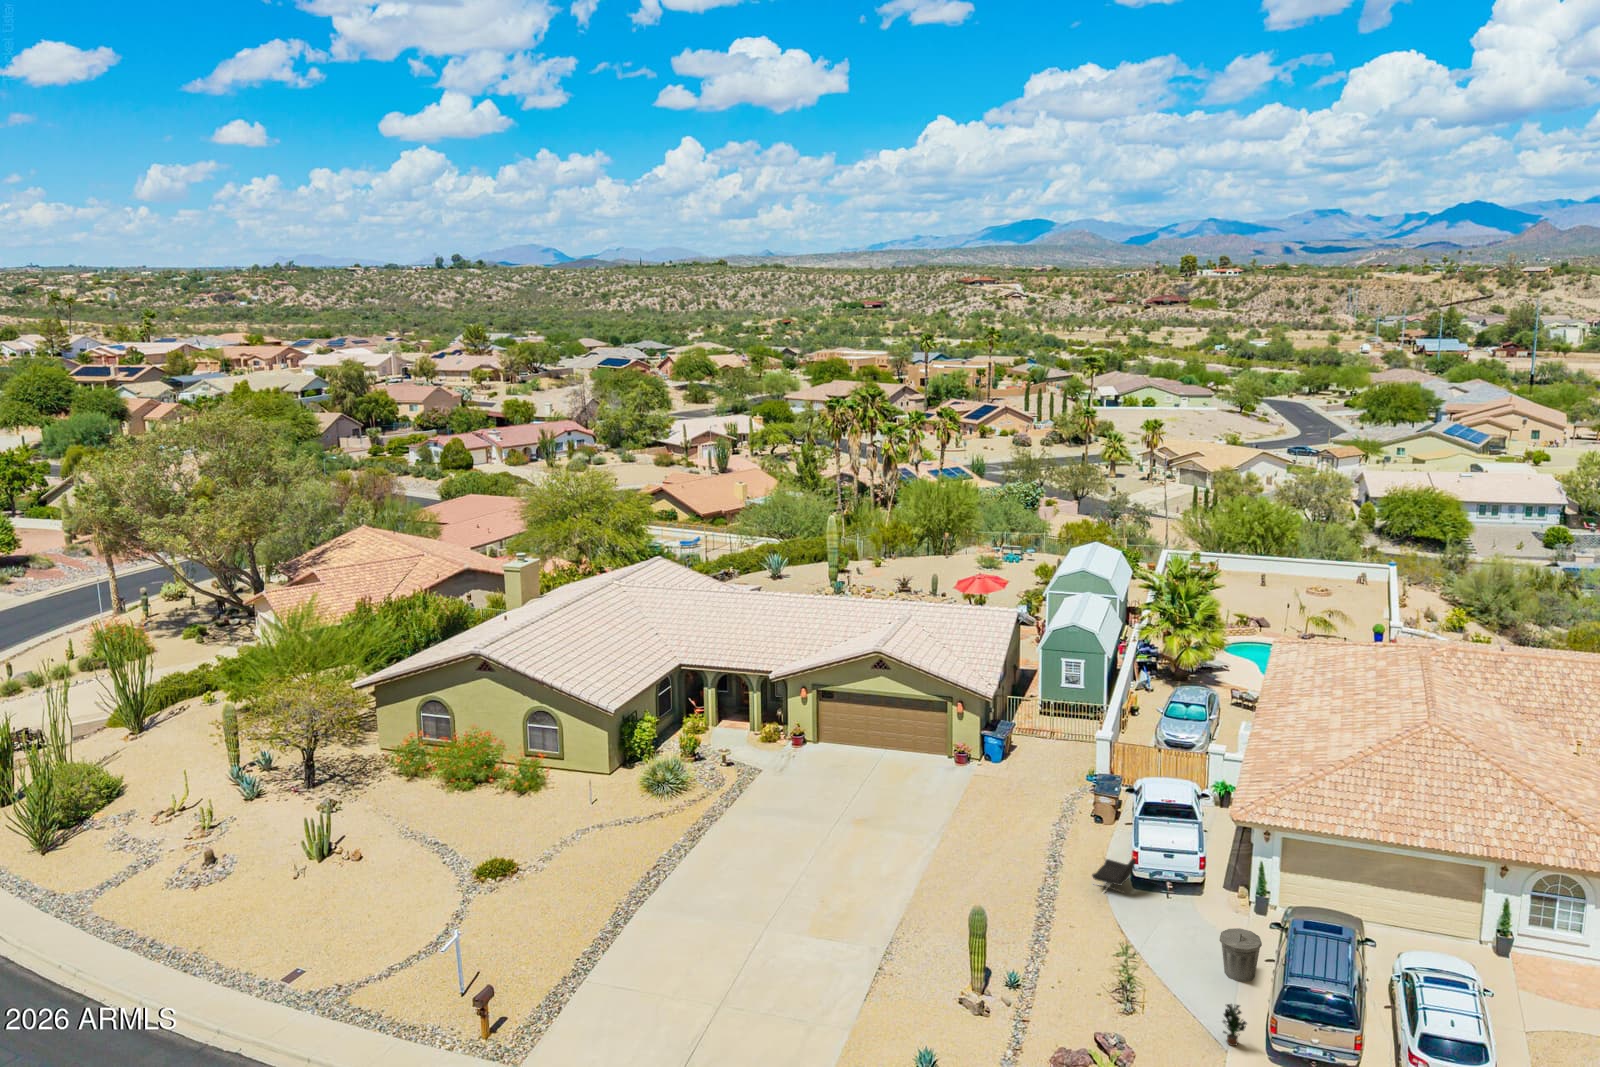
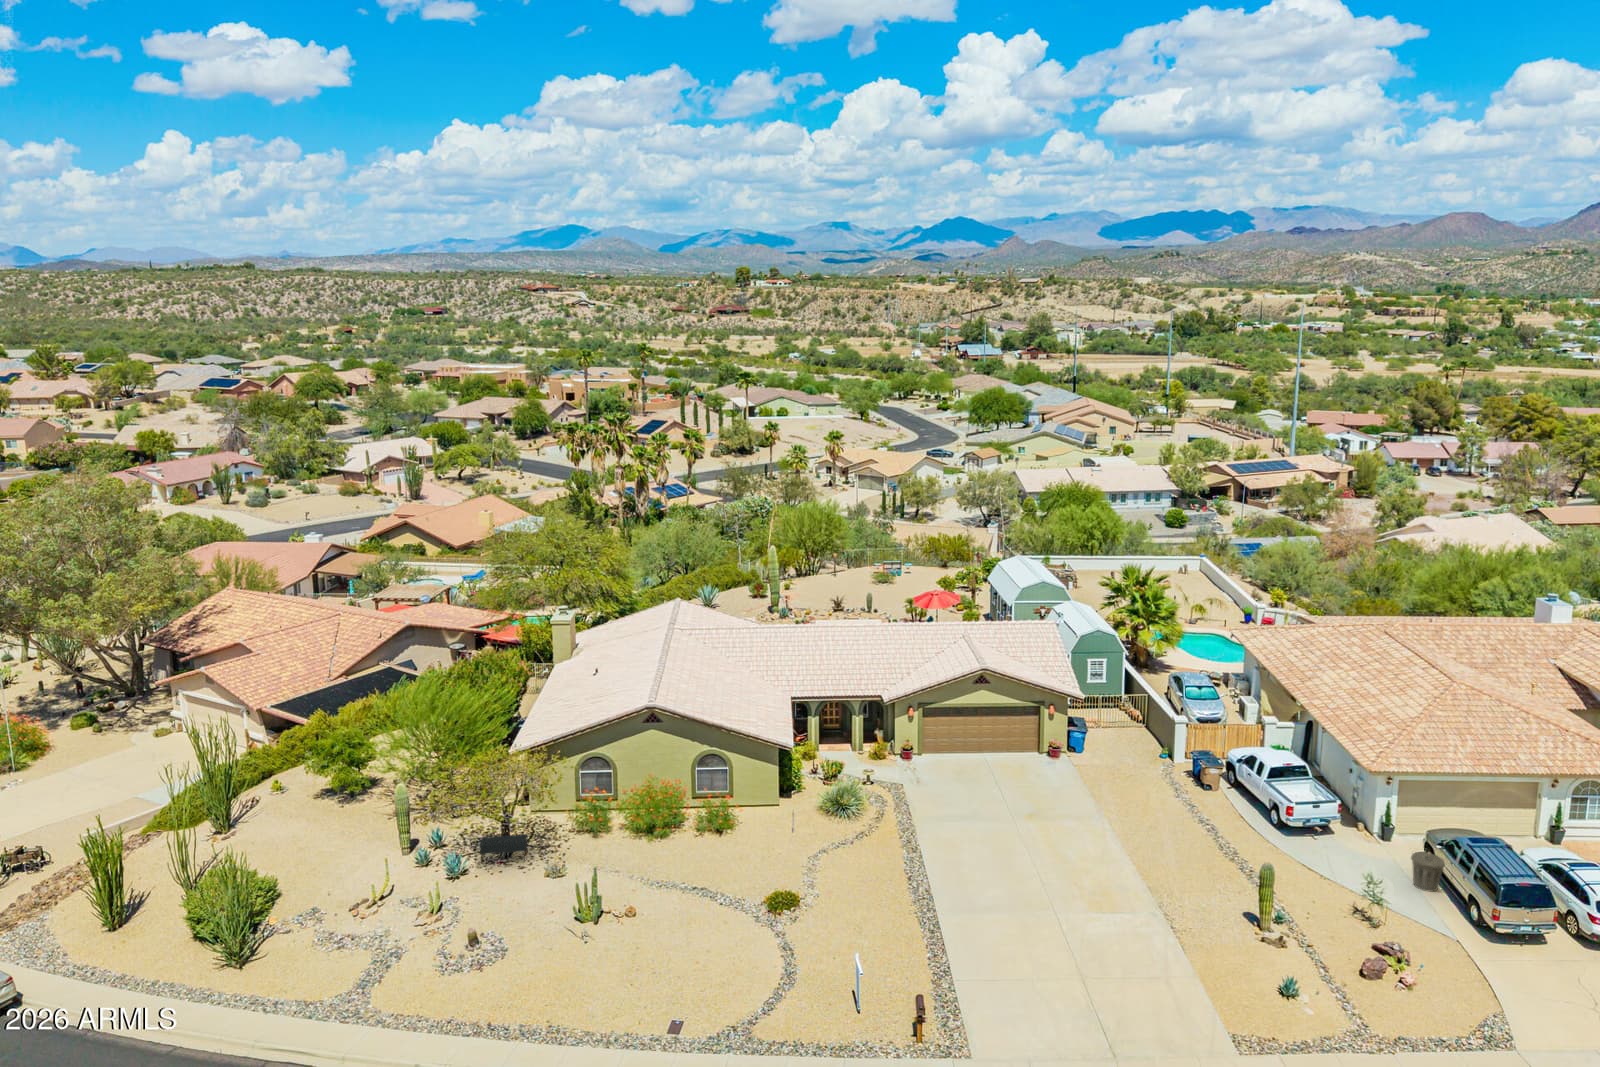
bench: none [293,767,345,794] -> present [479,834,528,863]
lounge chair: present [1092,859,1136,894] -> none [1257,812,1295,844]
potted plant: present [1223,1004,1247,1046] -> none [1469,906,1491,938]

